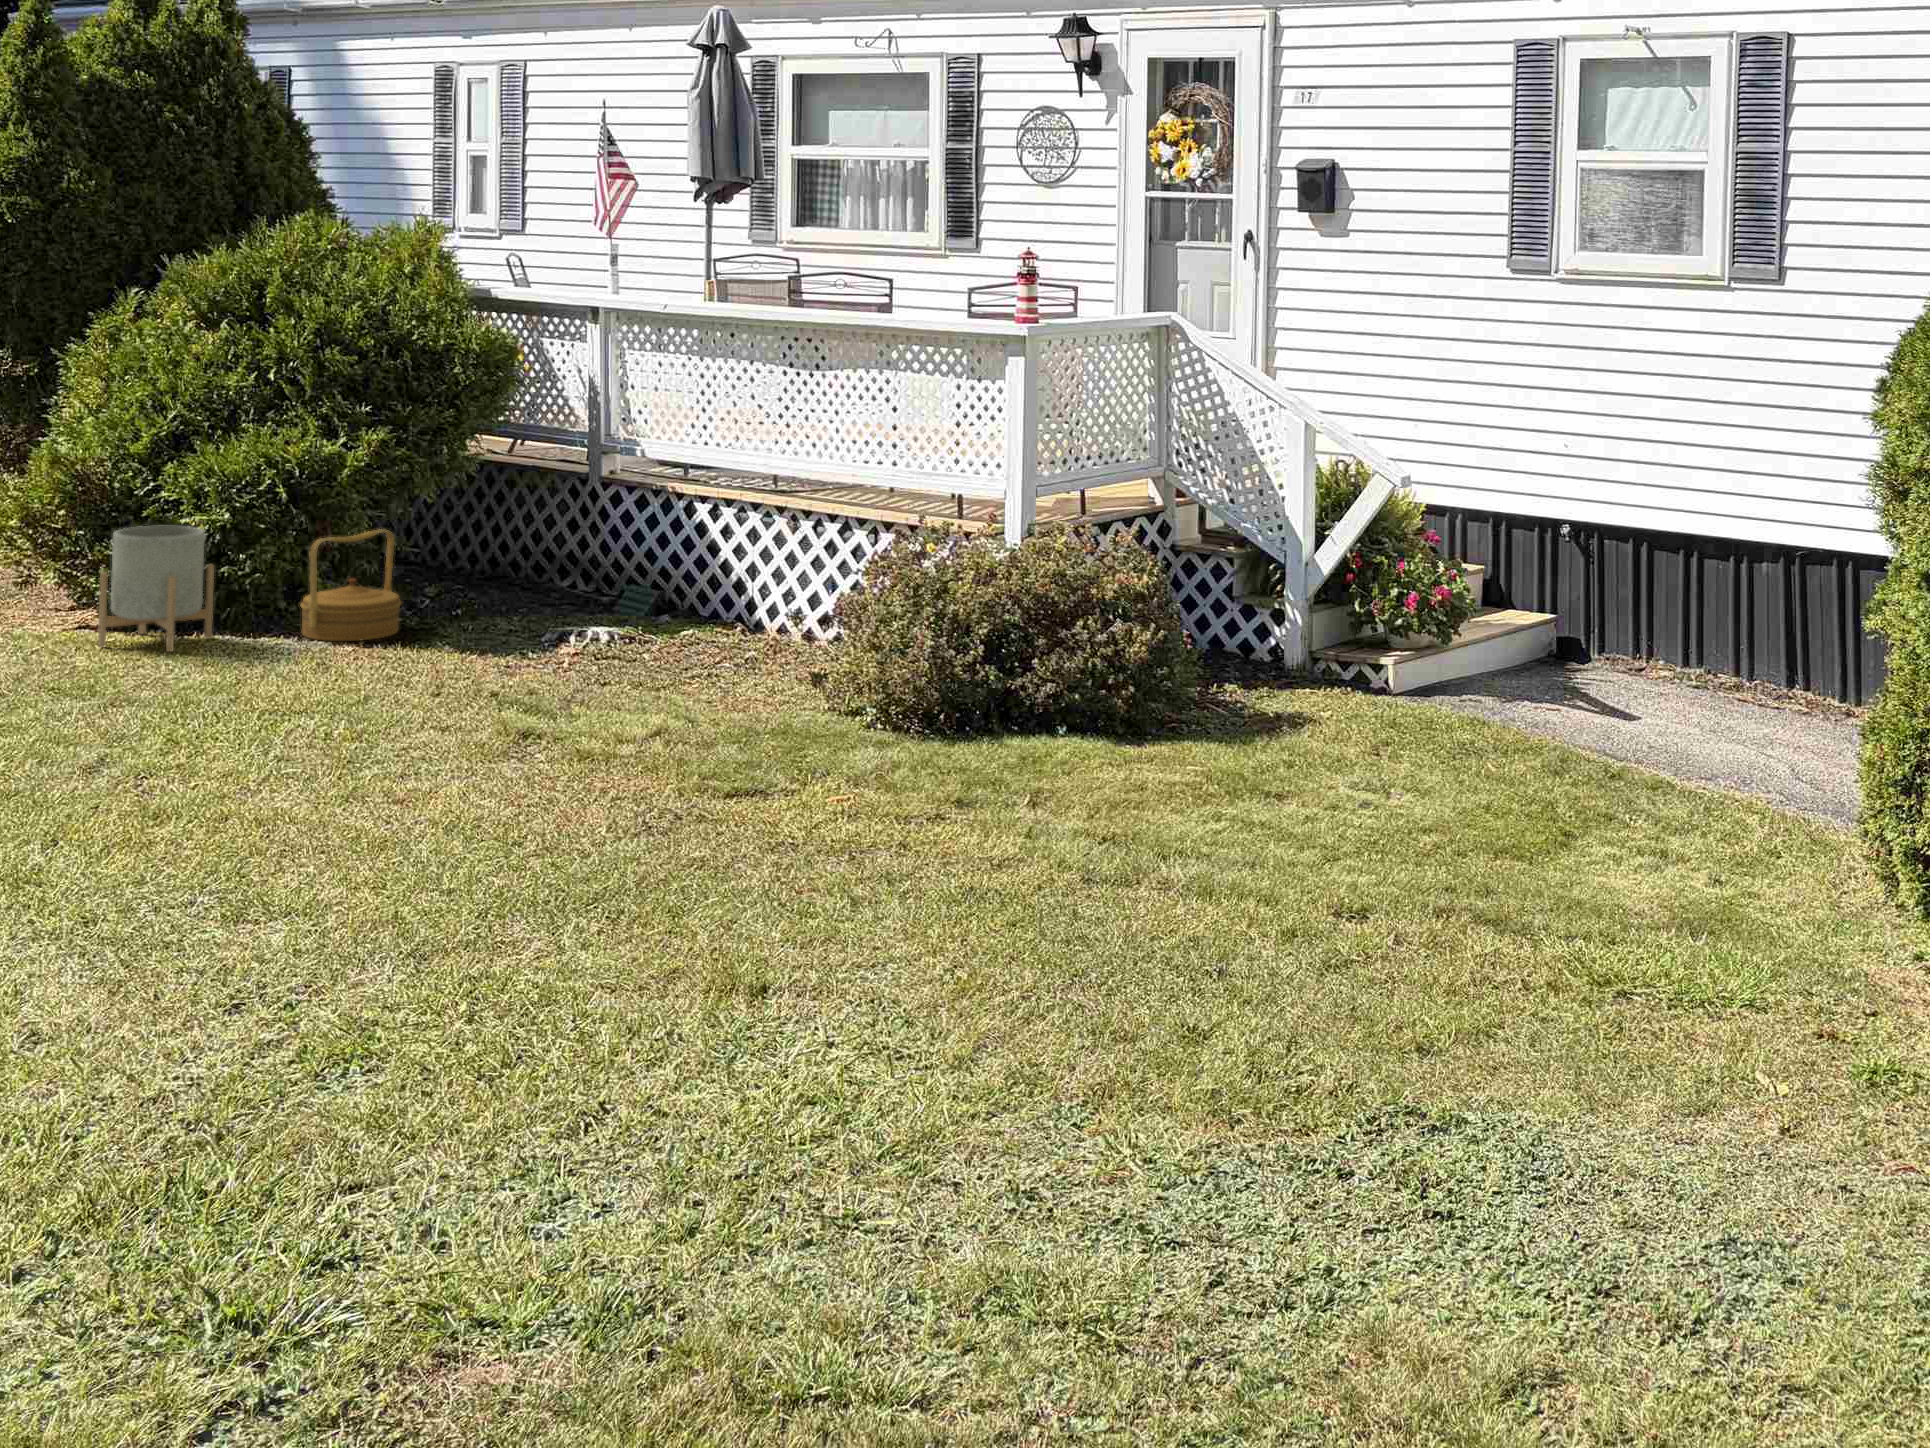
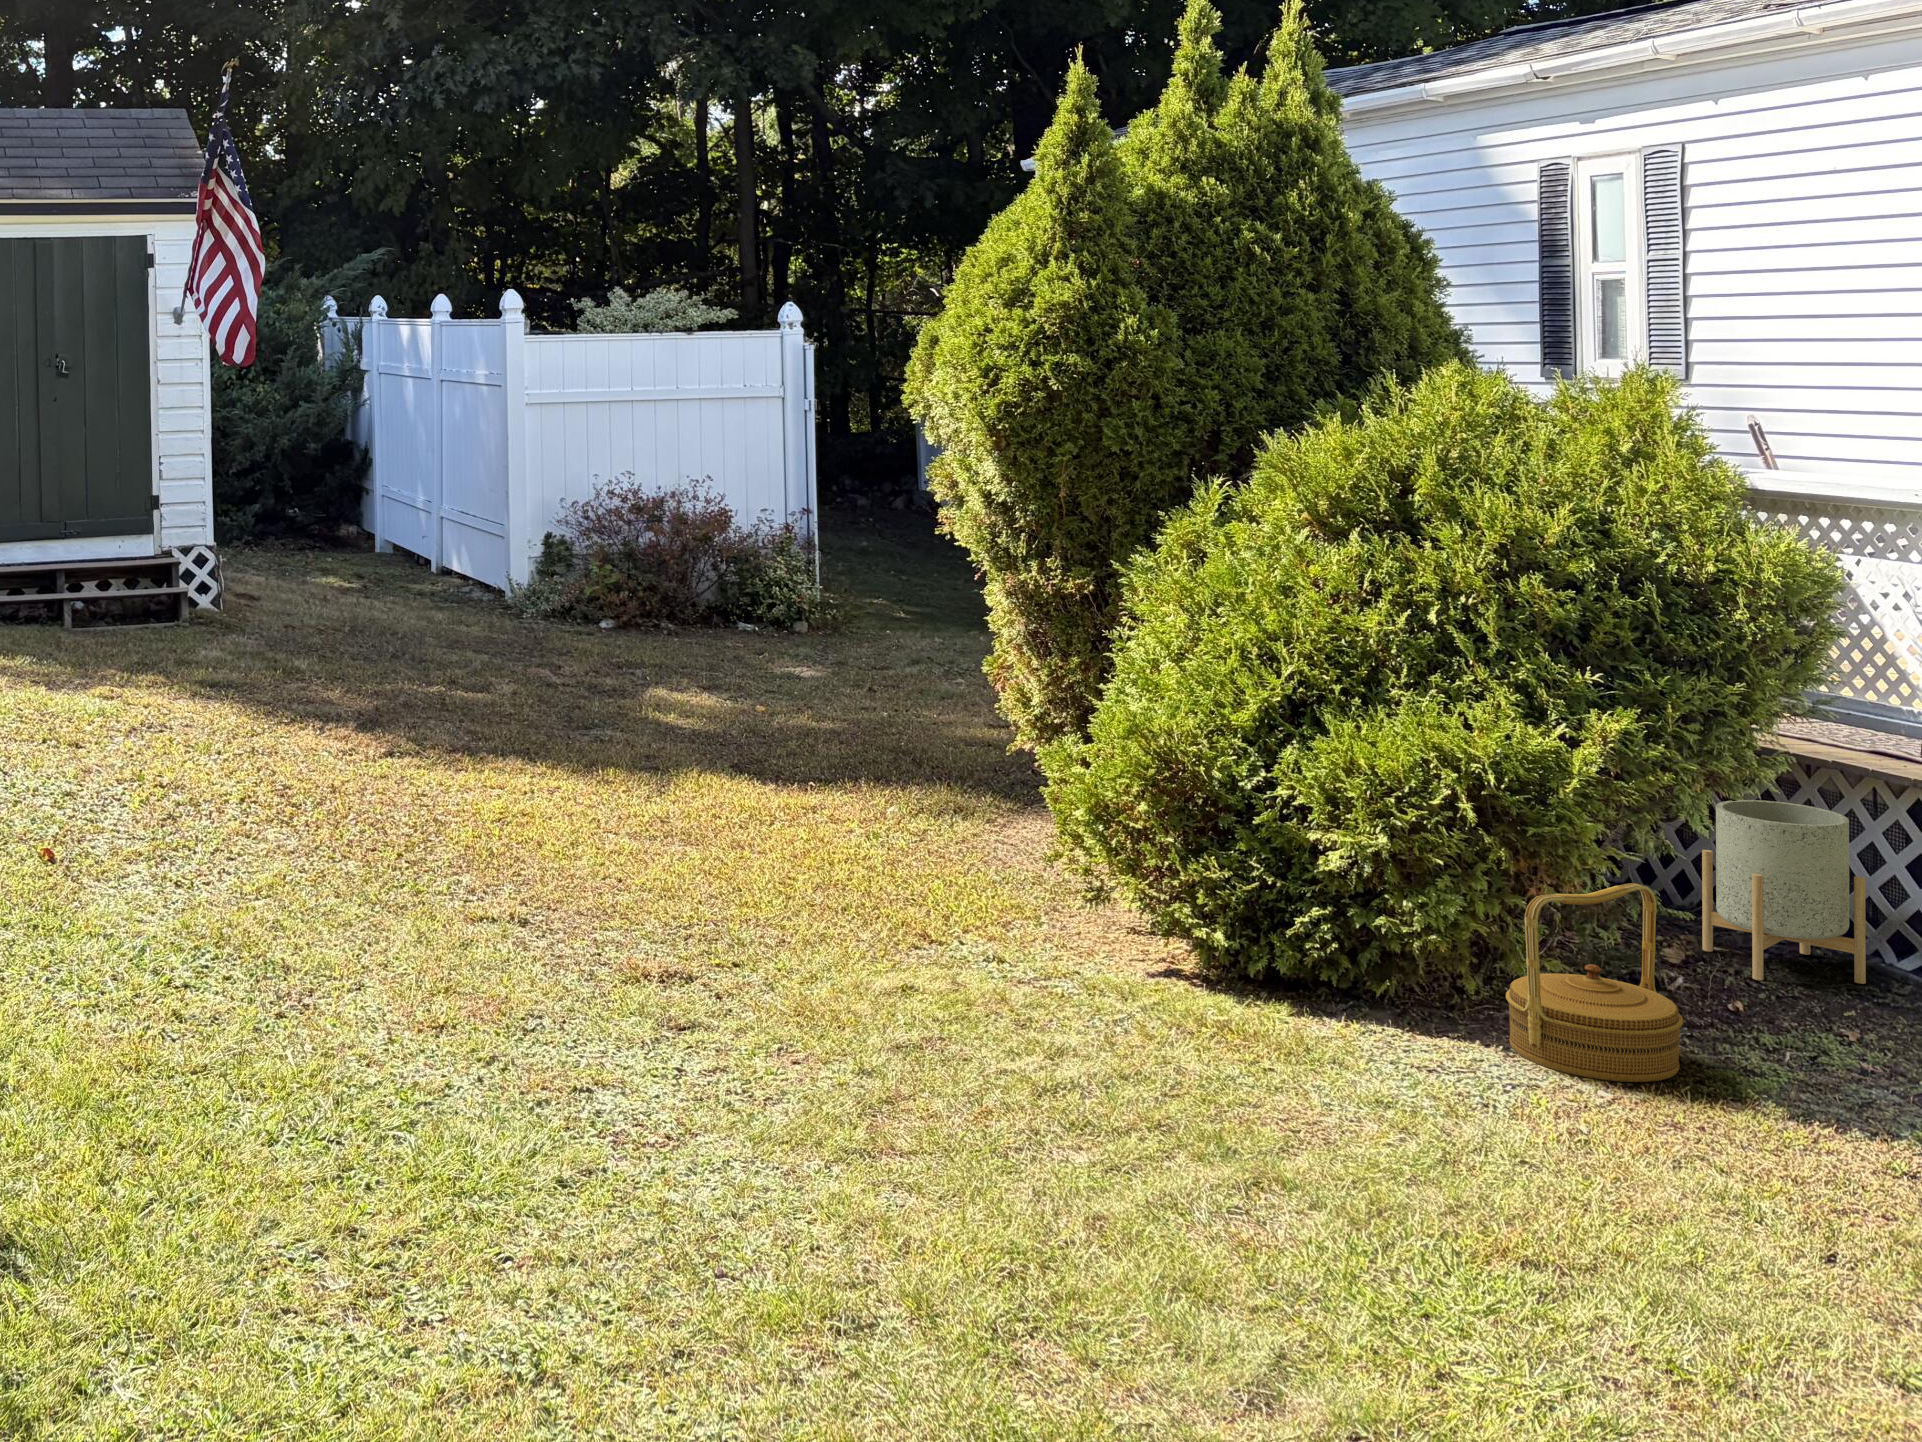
planter: present [98,526,214,652] -> present [1702,800,1866,984]

